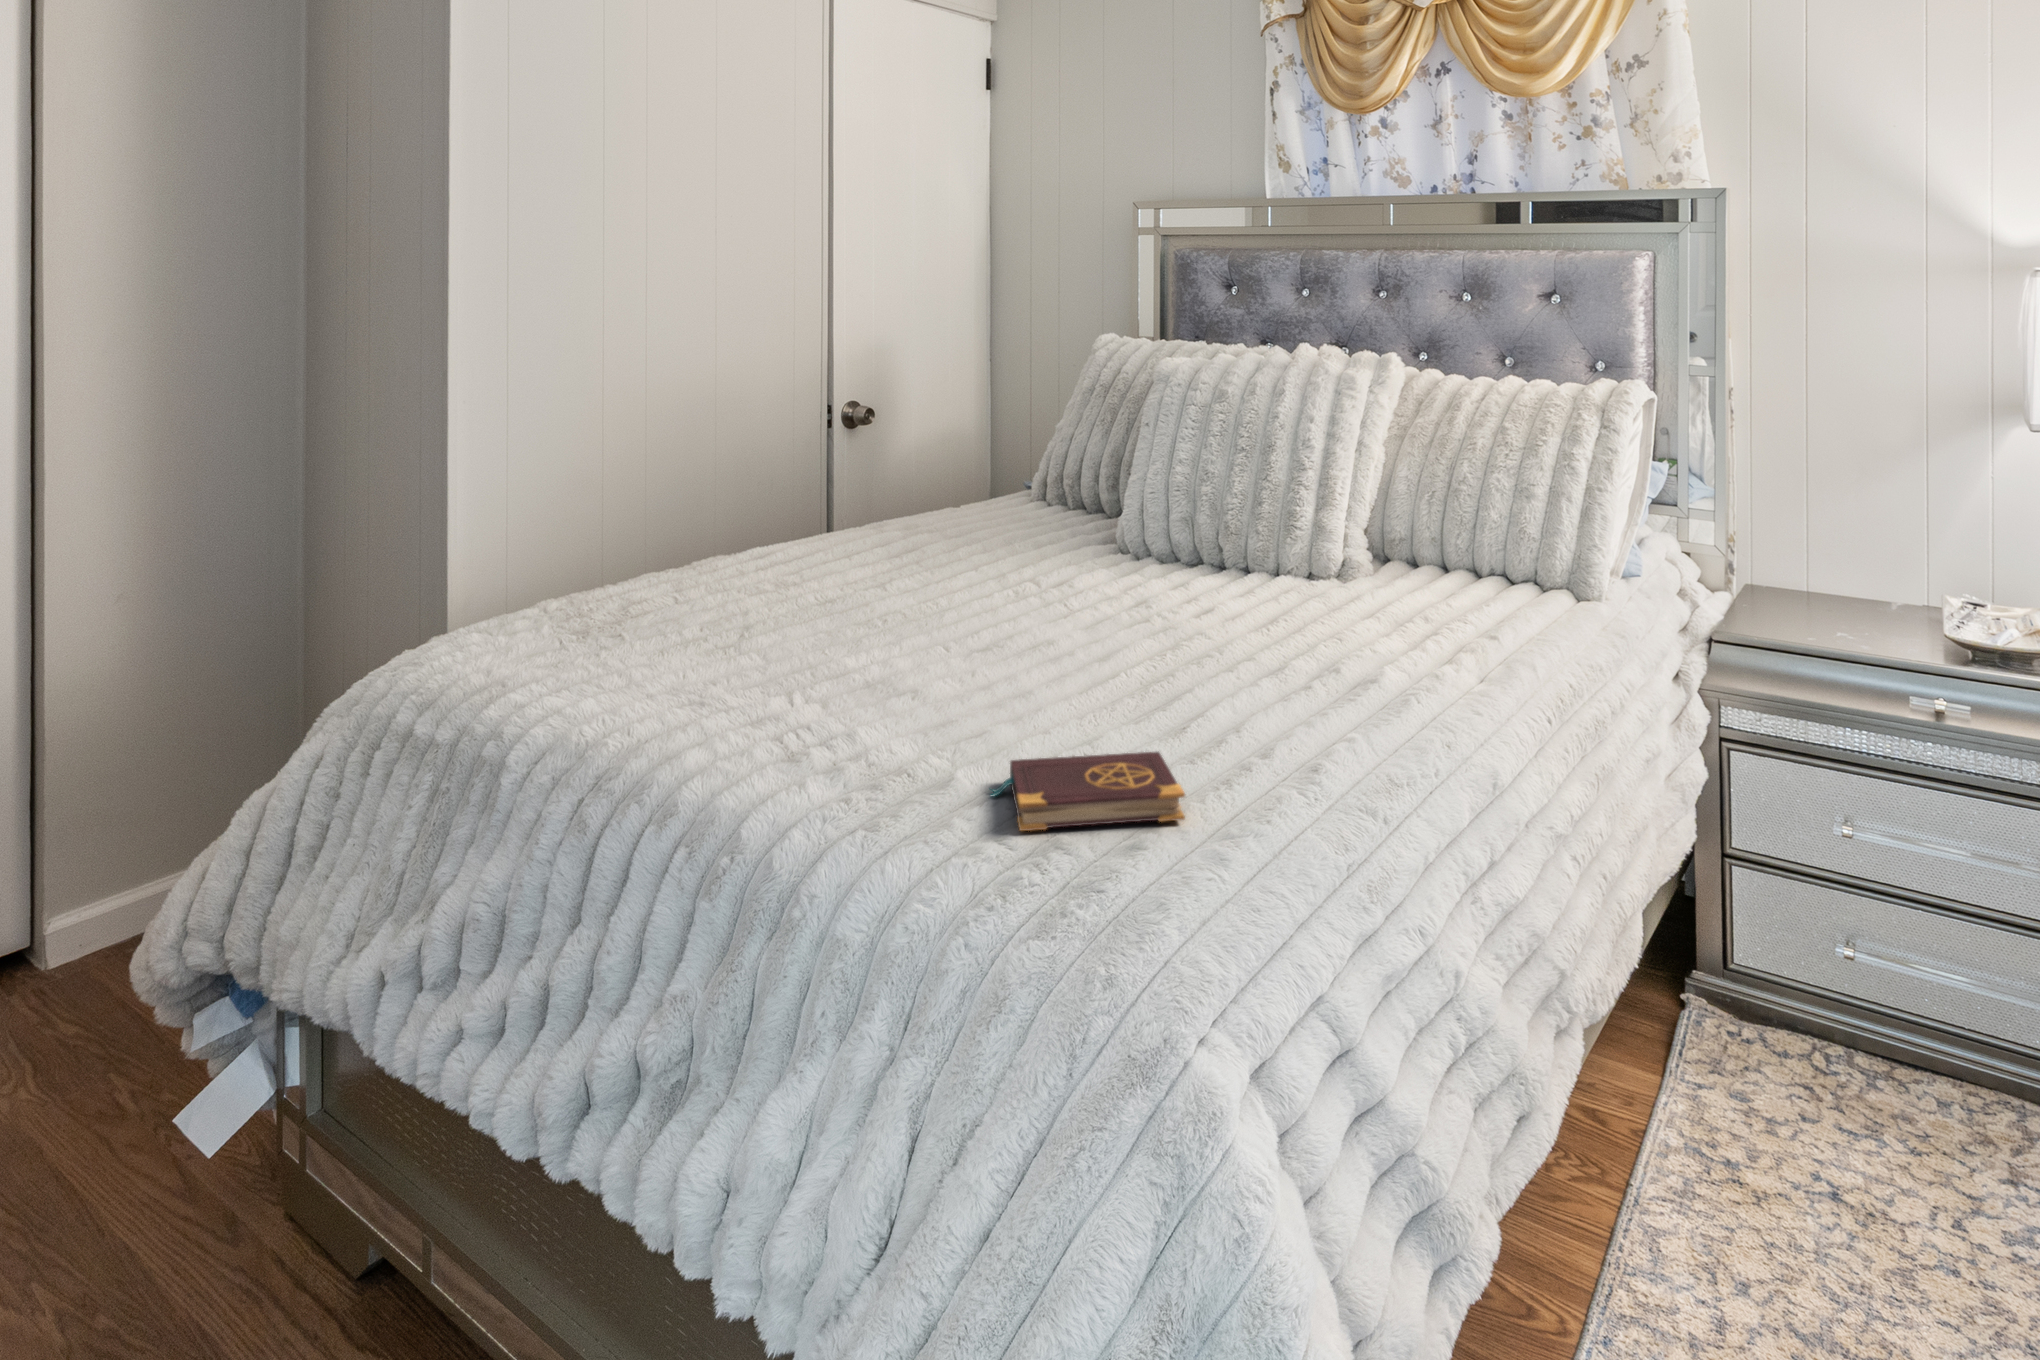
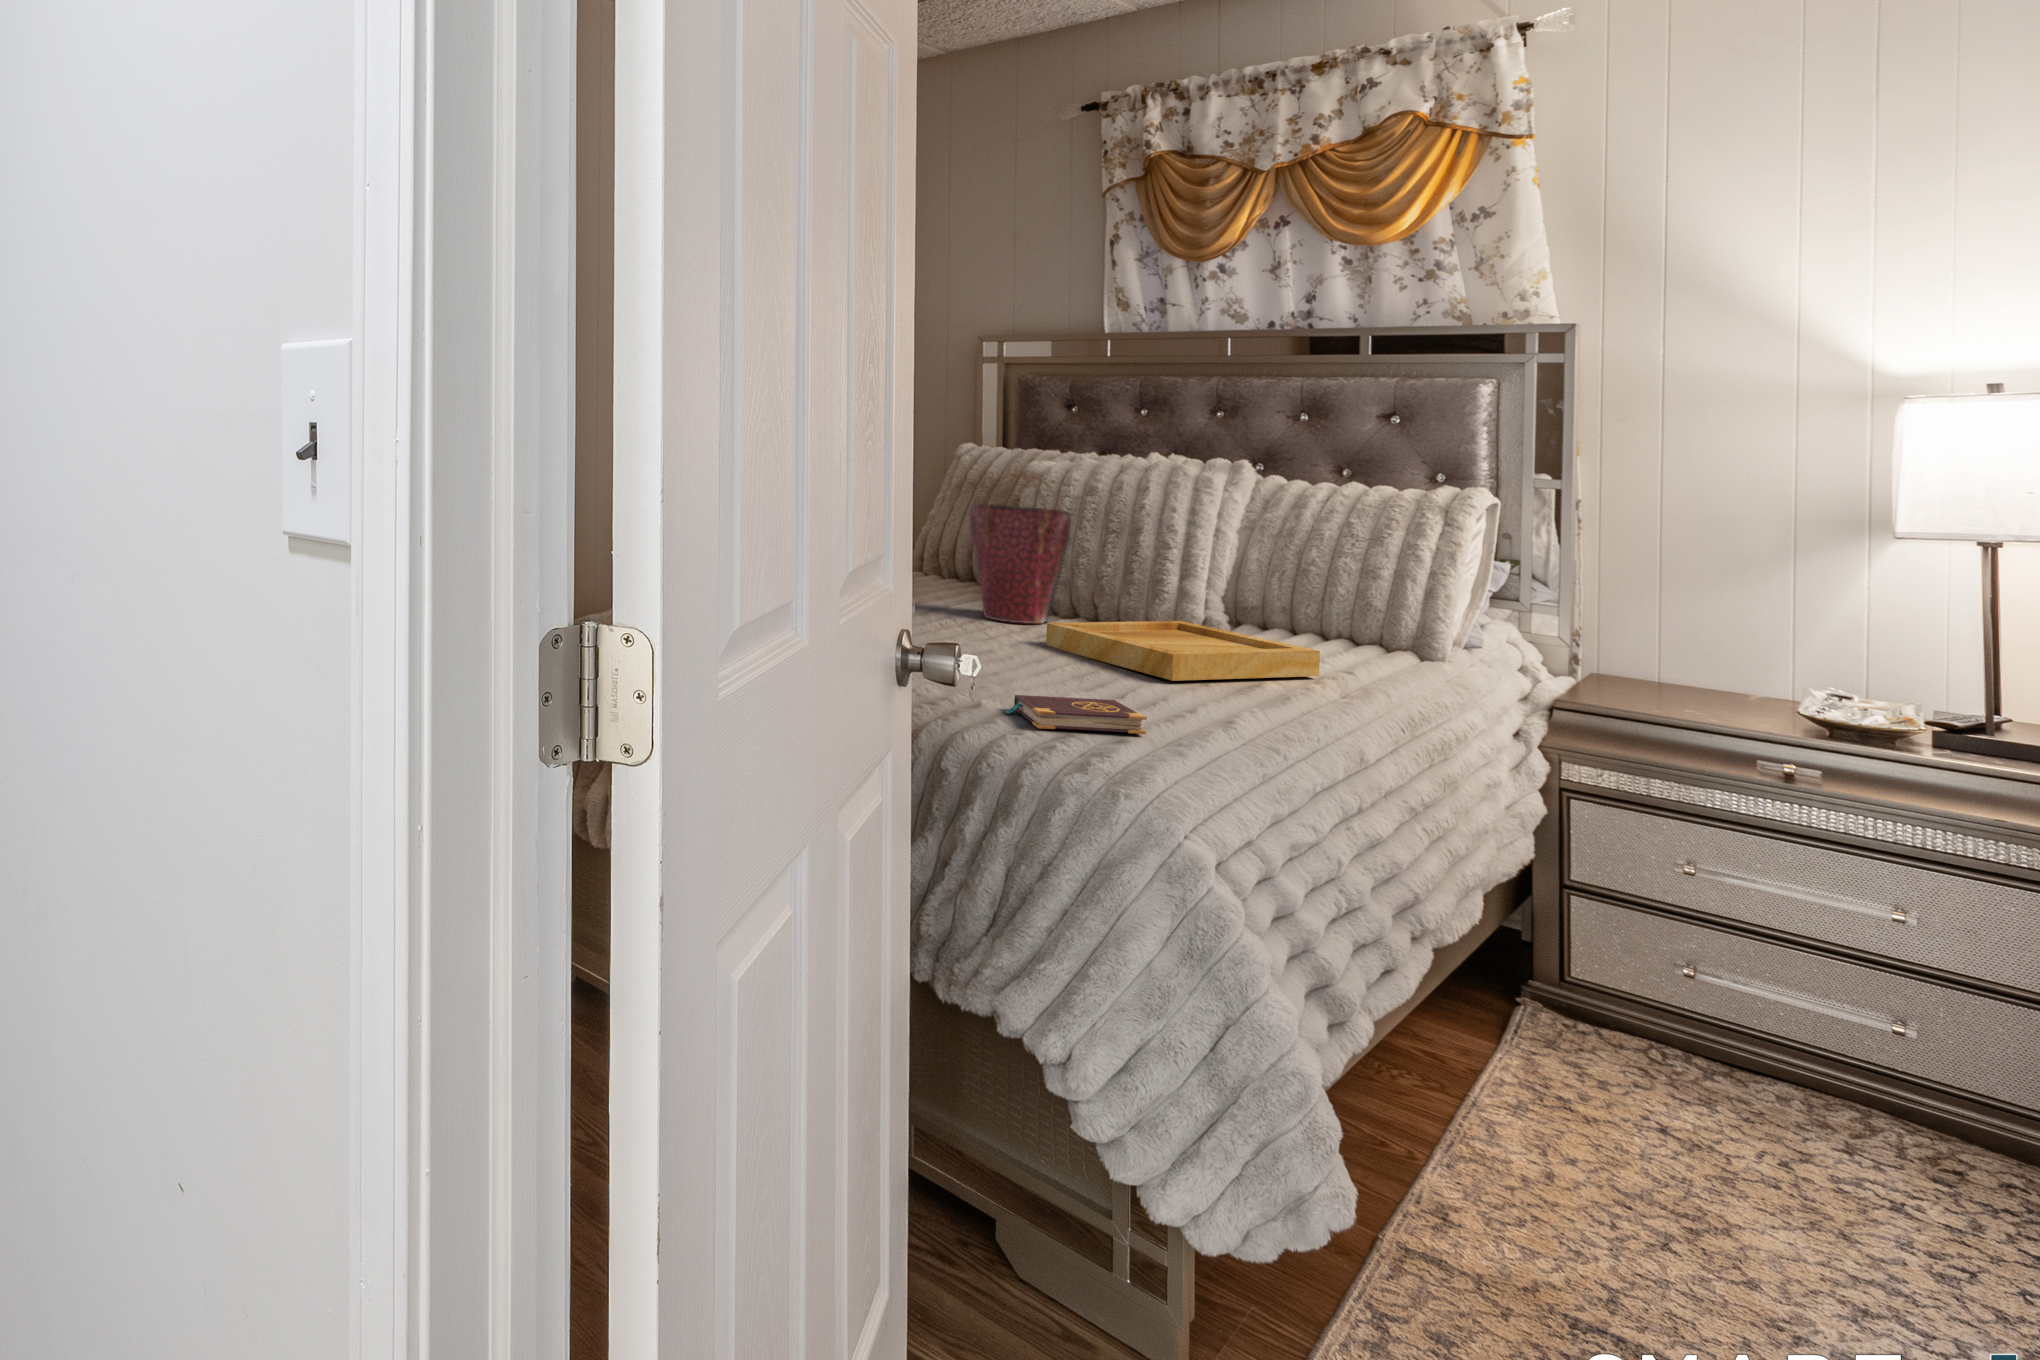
handbag: none [1064,385,1181,586] -> present [970,474,1071,624]
tray: none [1135,571,1458,682] -> present [1046,621,1320,681]

